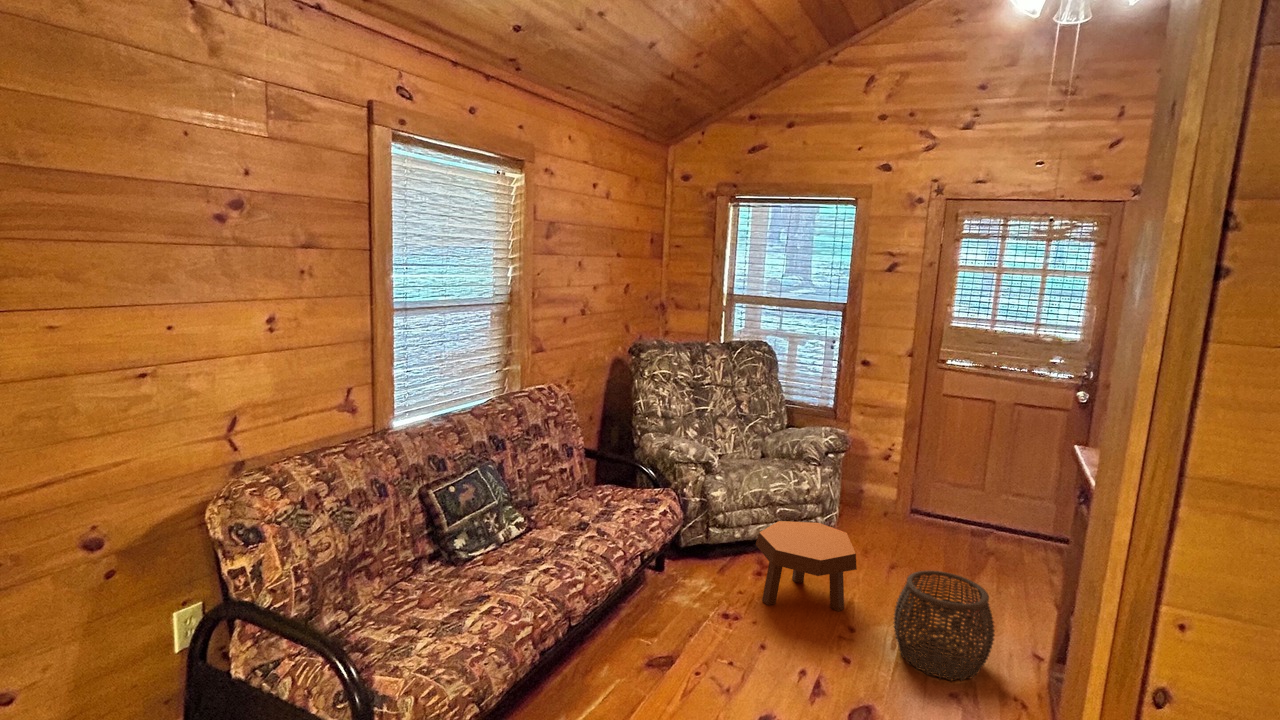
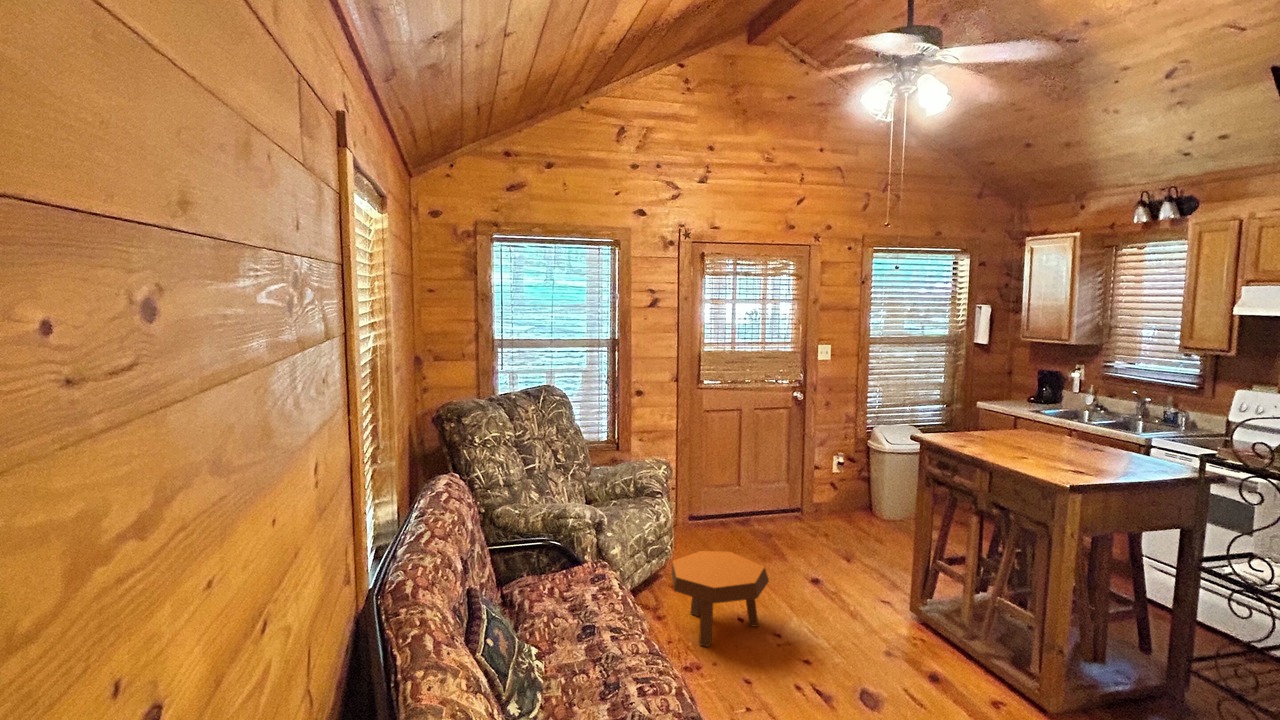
woven basket: present [893,570,995,680] -> none [820,556,904,648]

